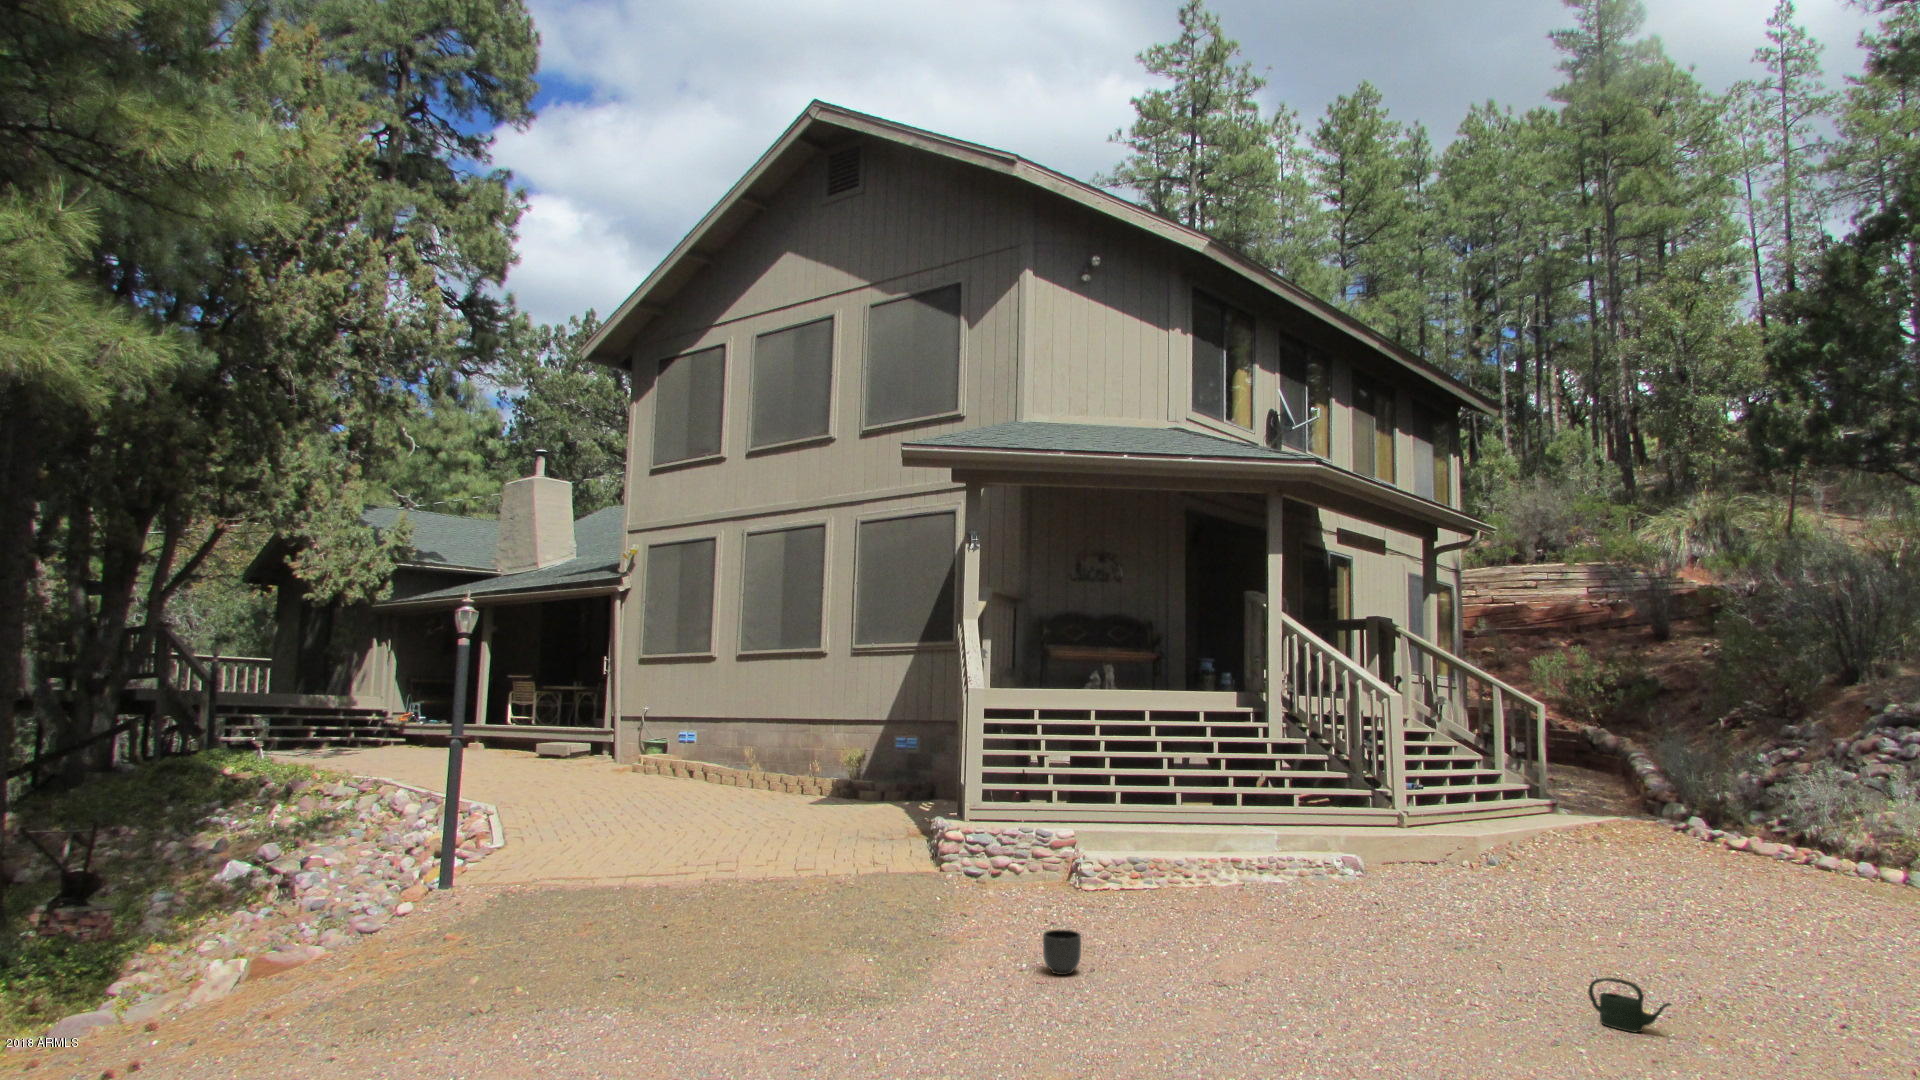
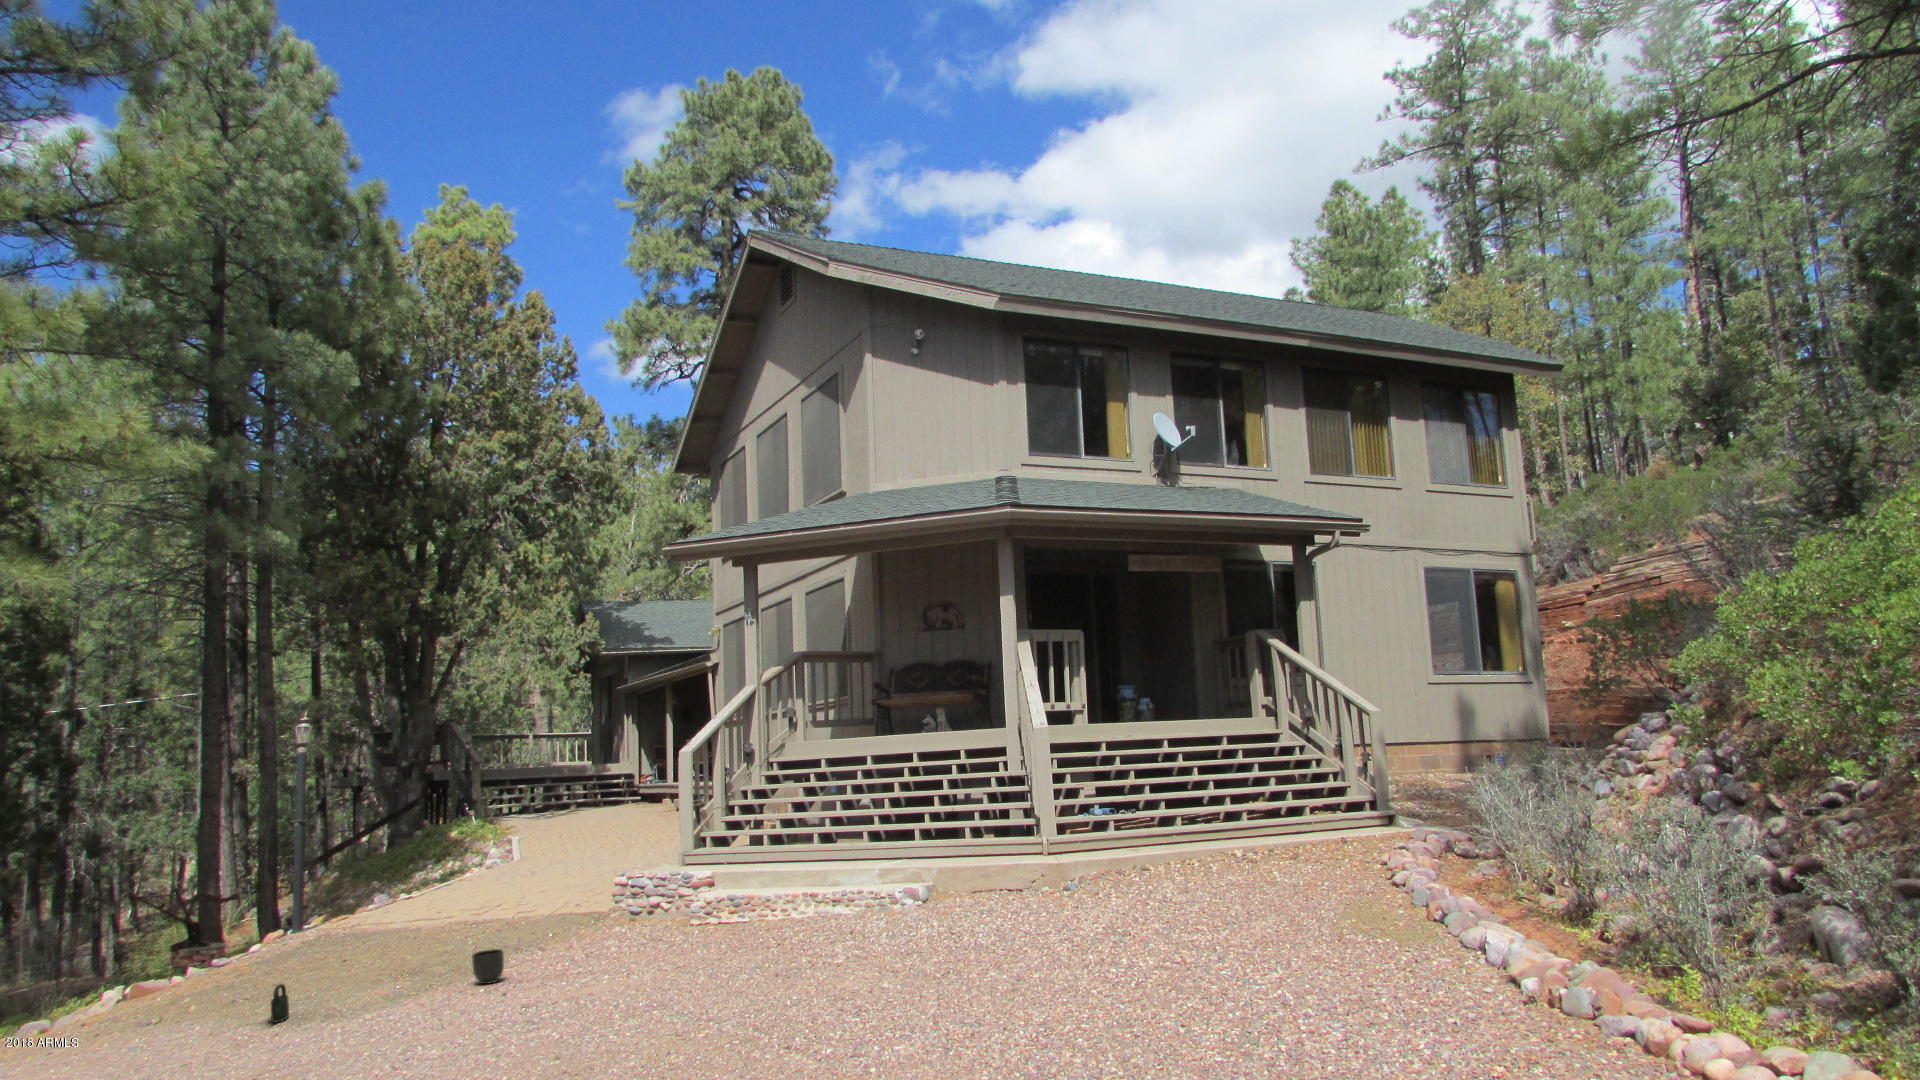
watering can: present [1588,978,1671,1033] -> present [271,984,289,1023]

